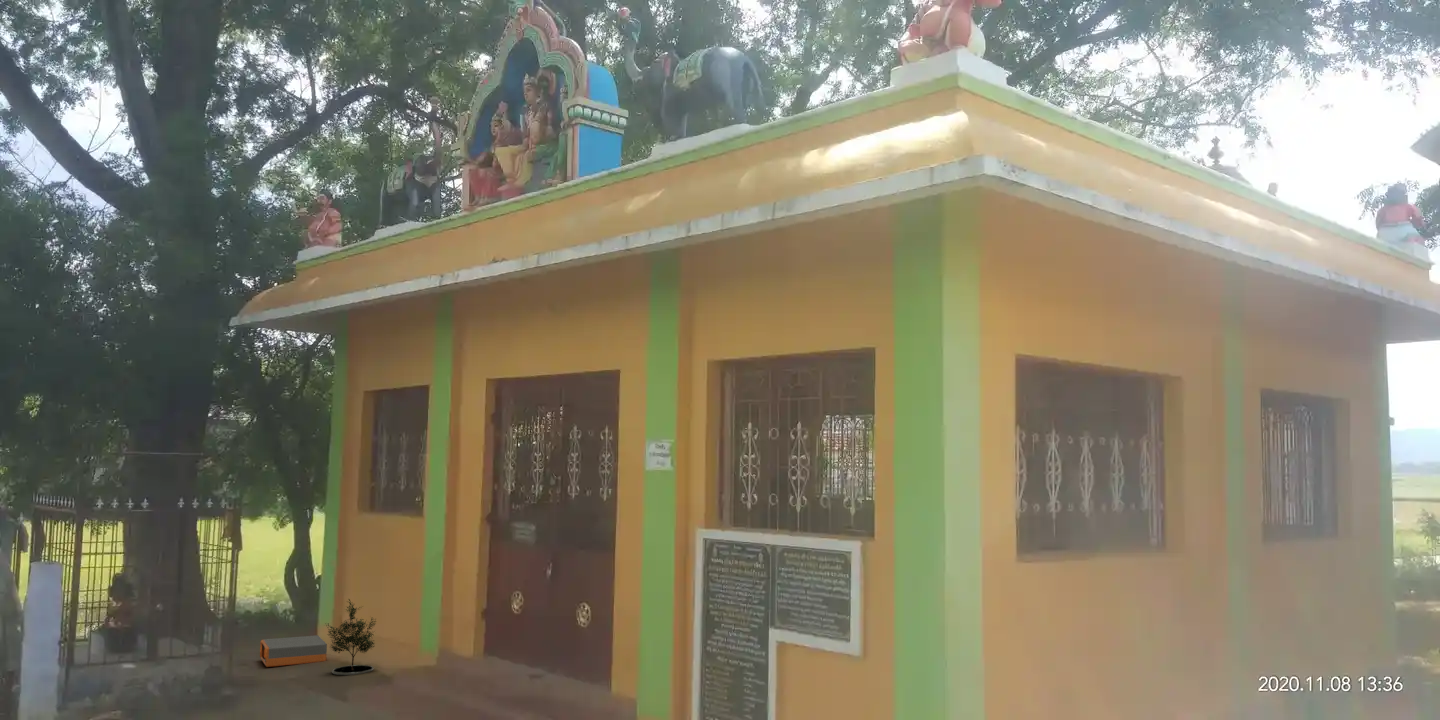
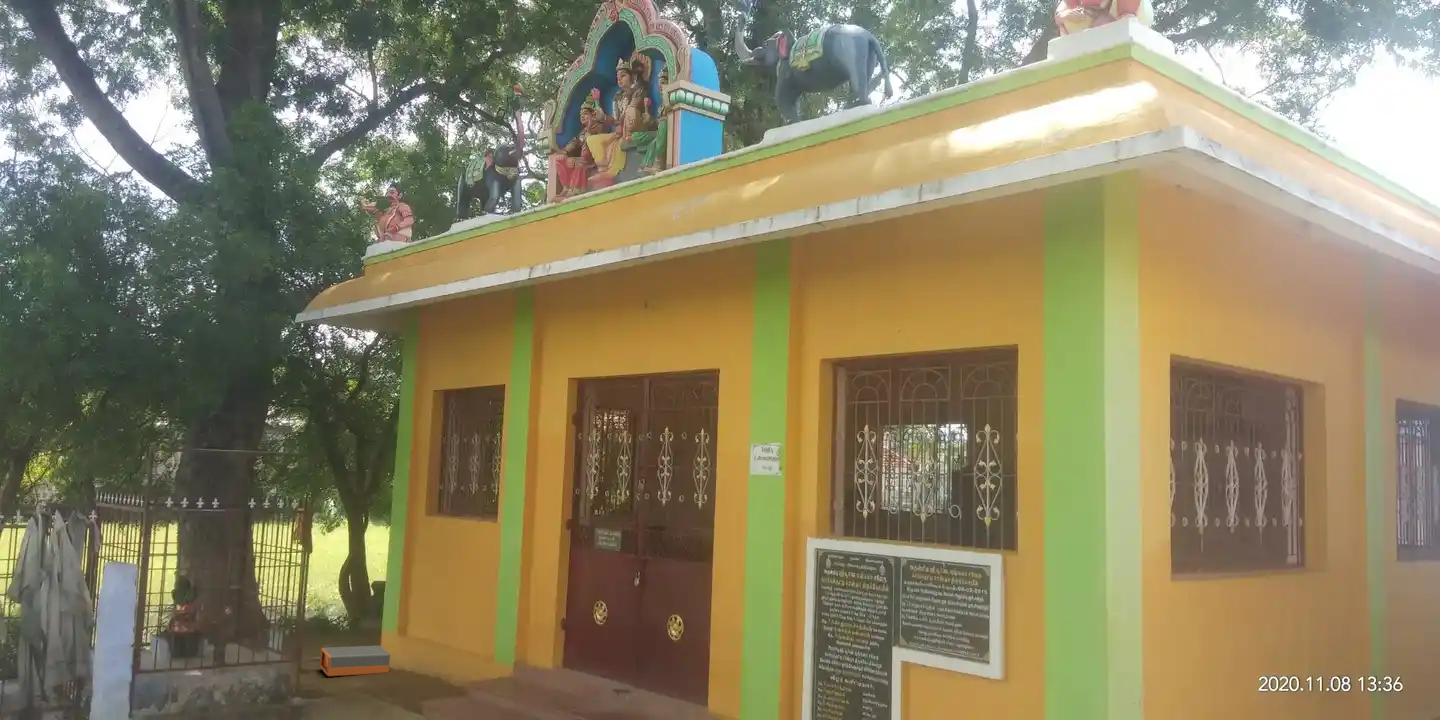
potted tree: present [328,599,376,675] -> none [390,606,445,688]

